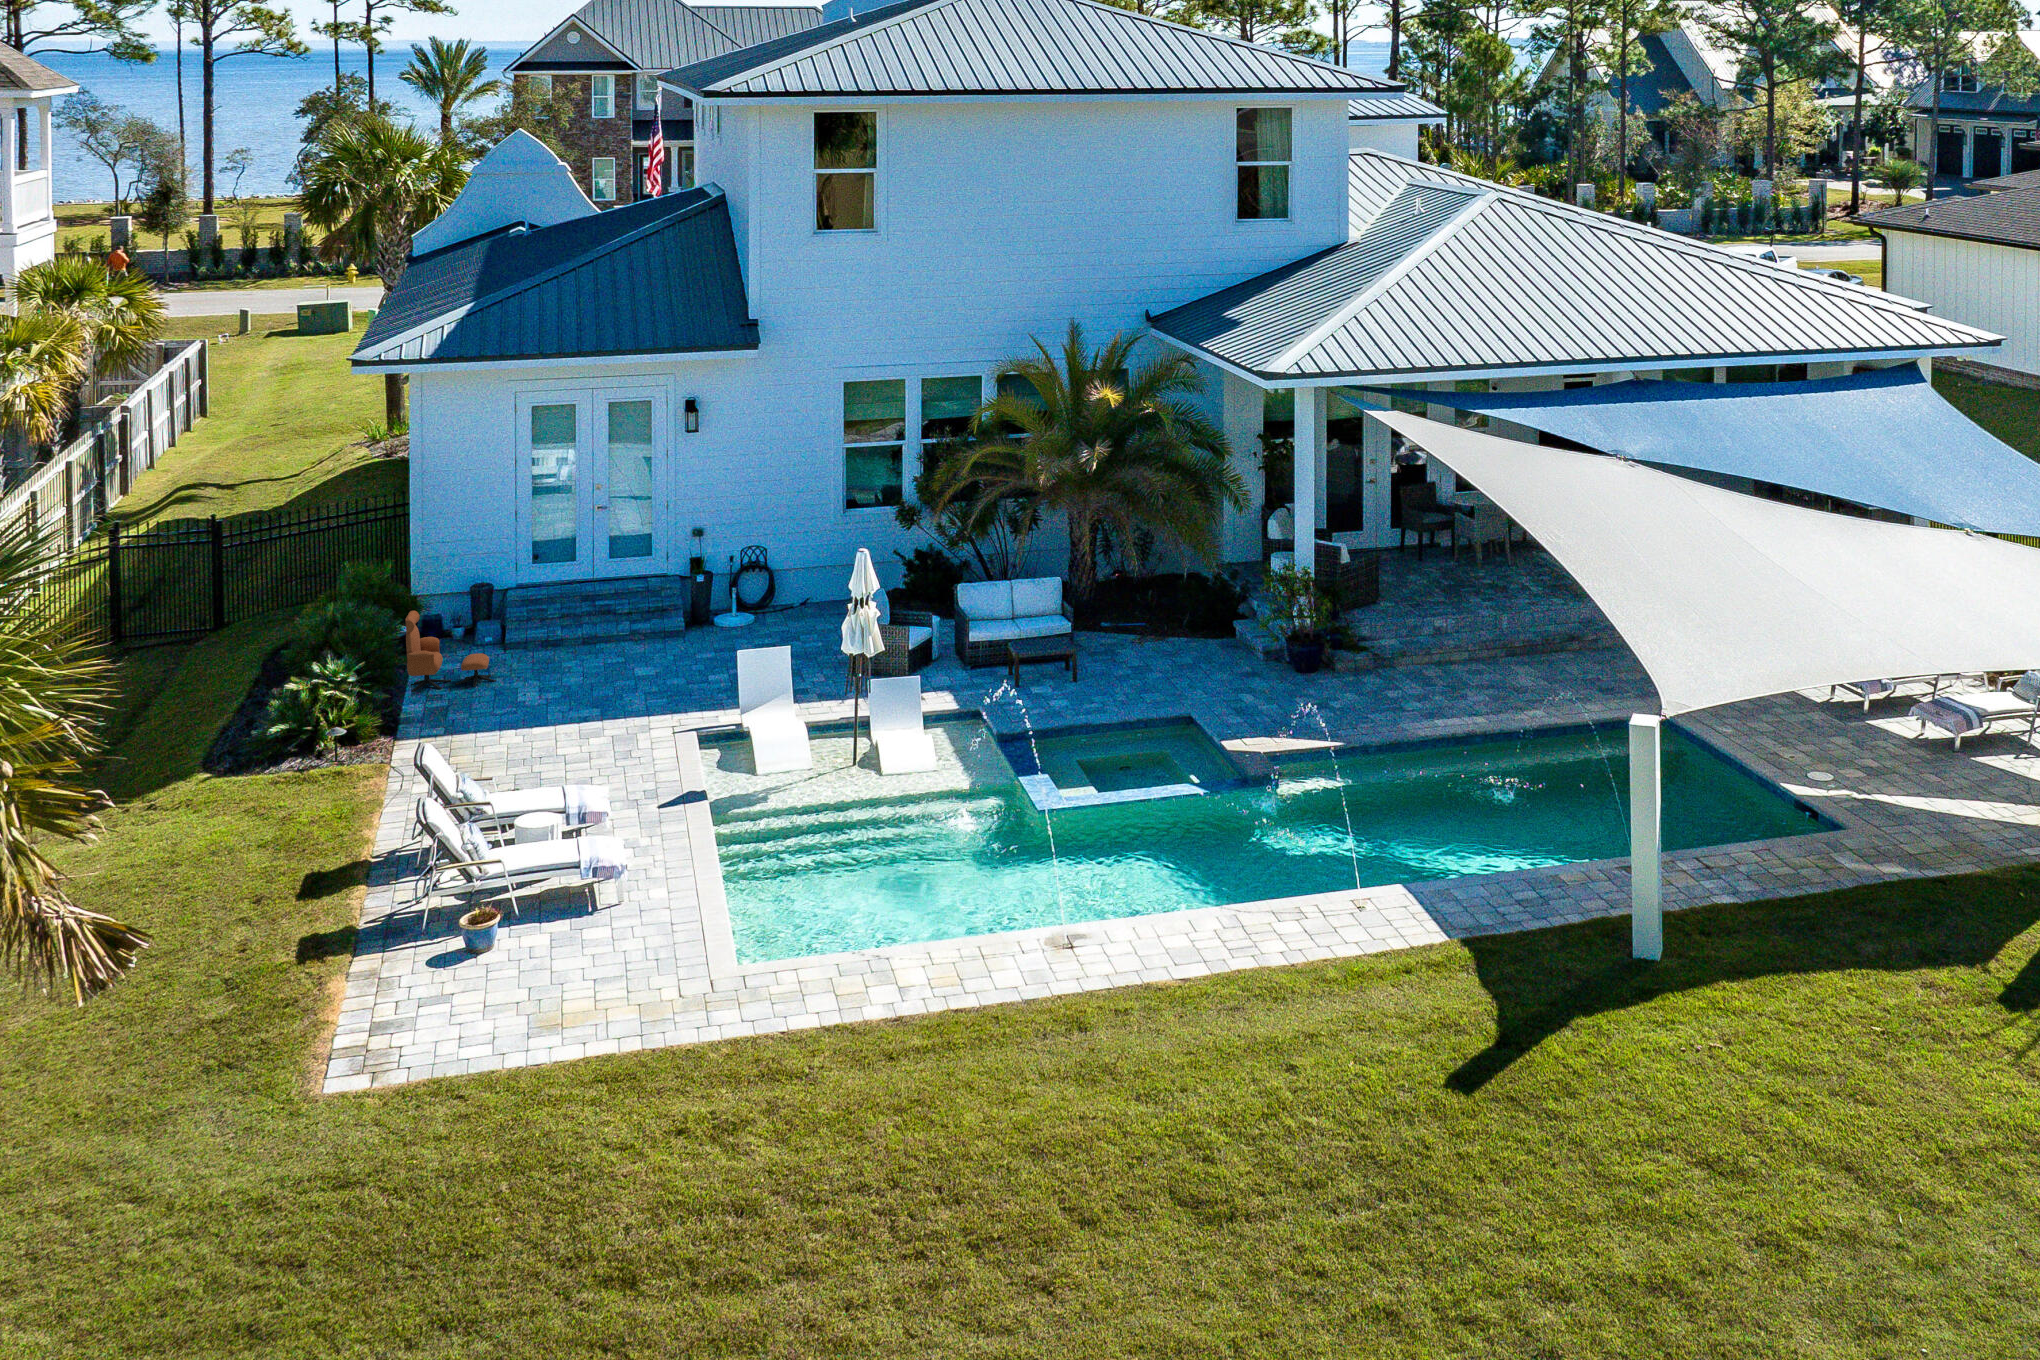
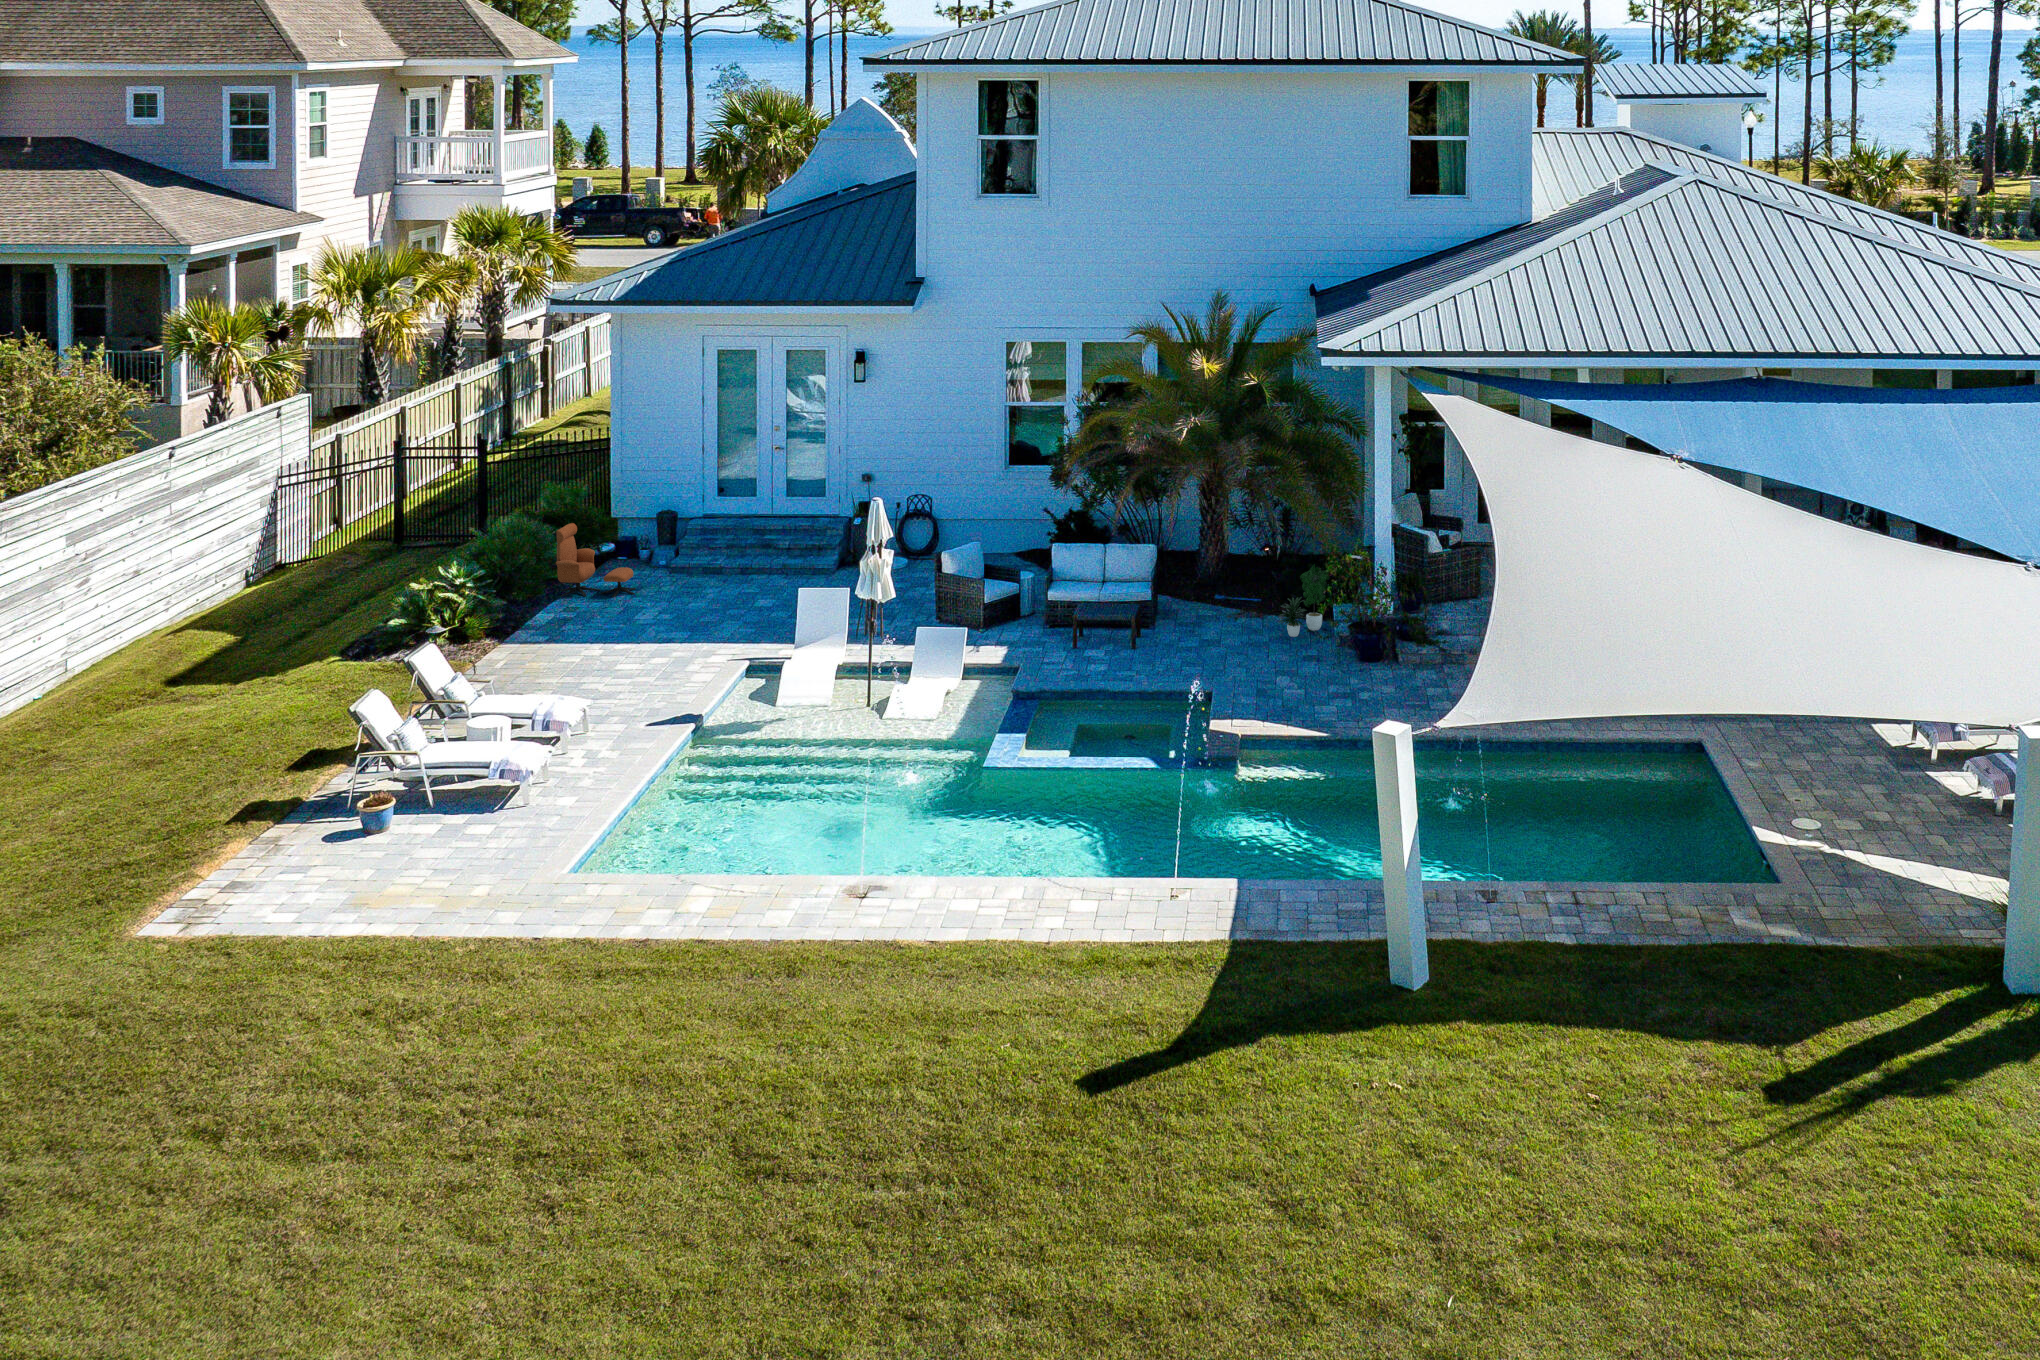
potted plant: none [1205,582,1248,654] -> present [1279,565,1328,637]

